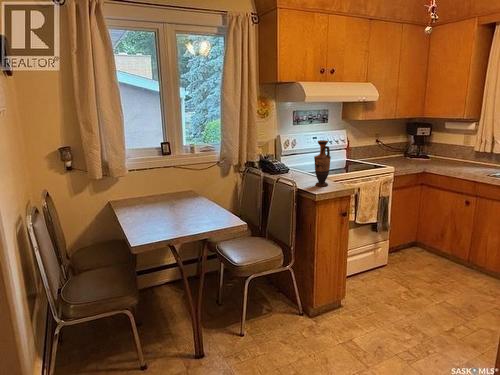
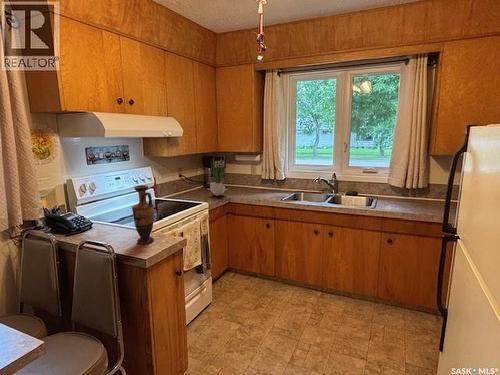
potted plant: none [405,120,427,164] -> present [210,156,226,196]

